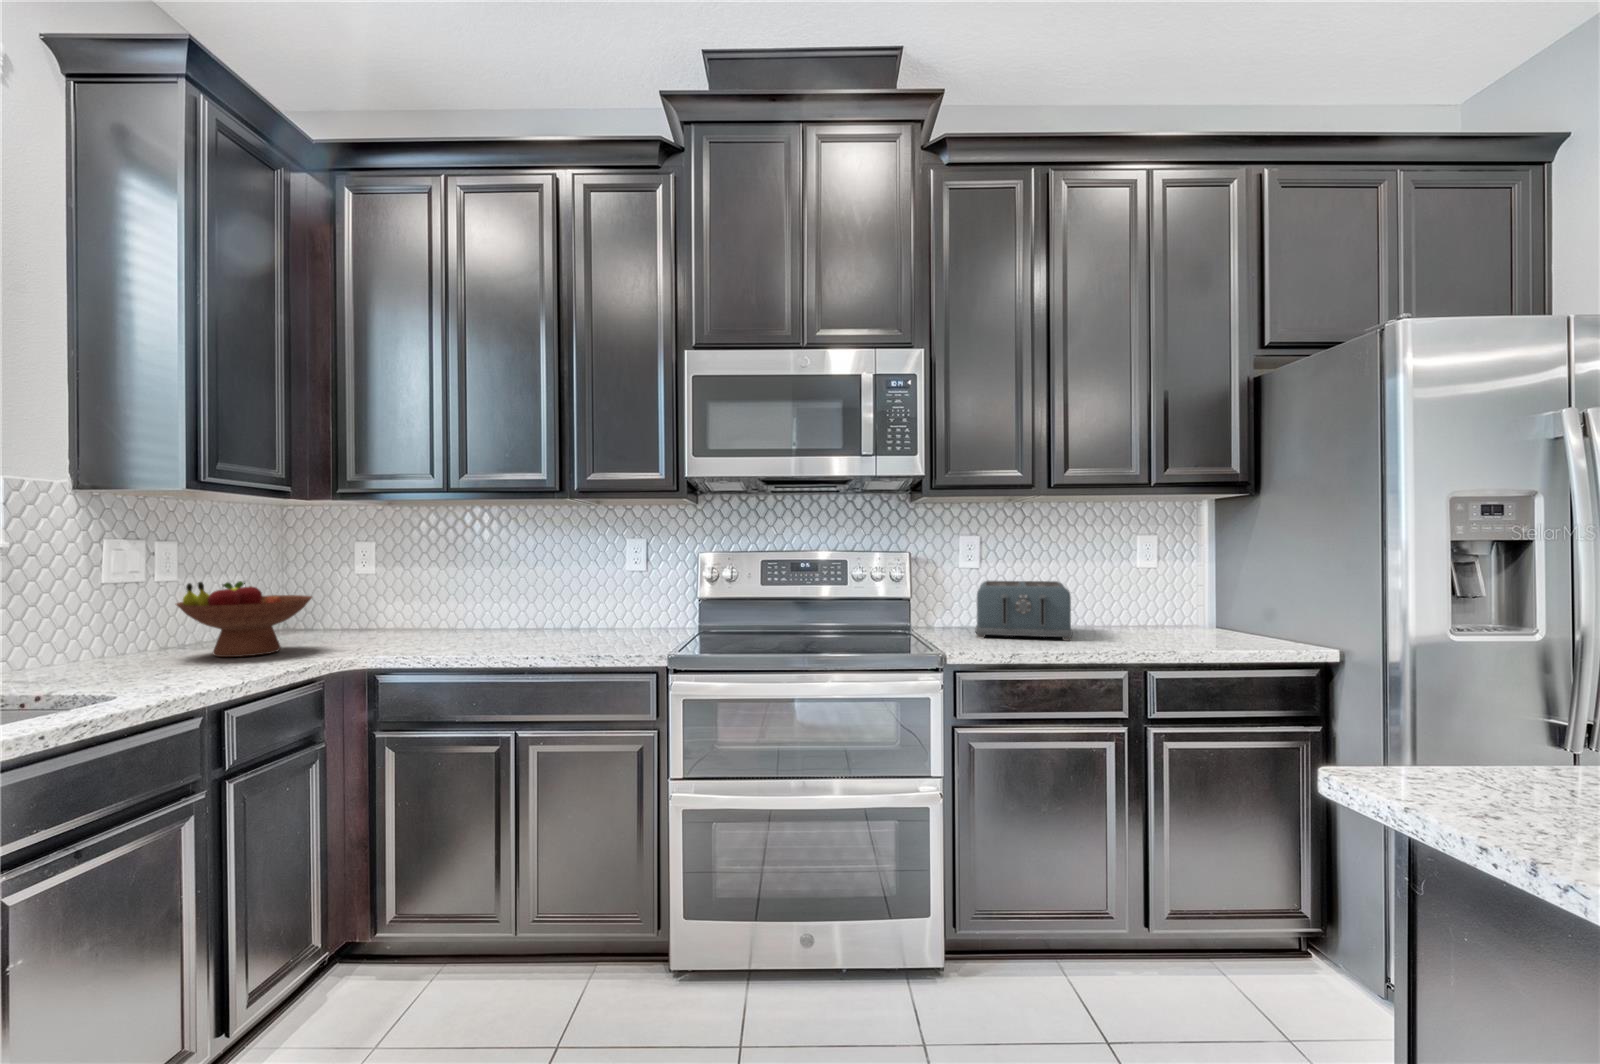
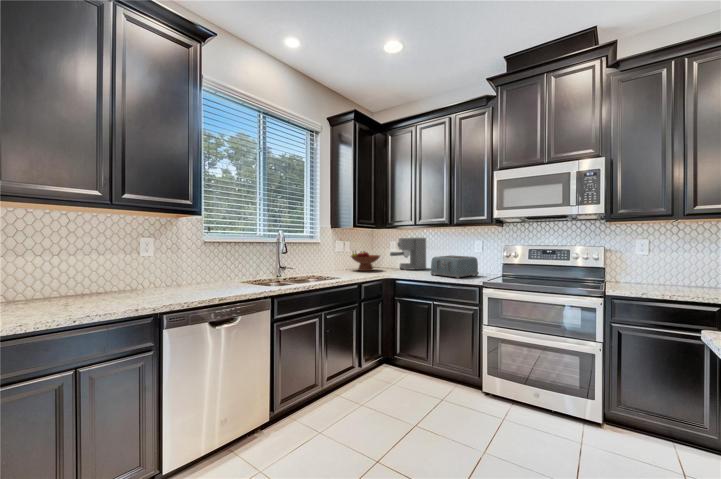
coffee maker: none [349,534,480,641] -> present [390,238,426,270]
toaster: present [975,581,1073,641] -> present [430,255,479,279]

